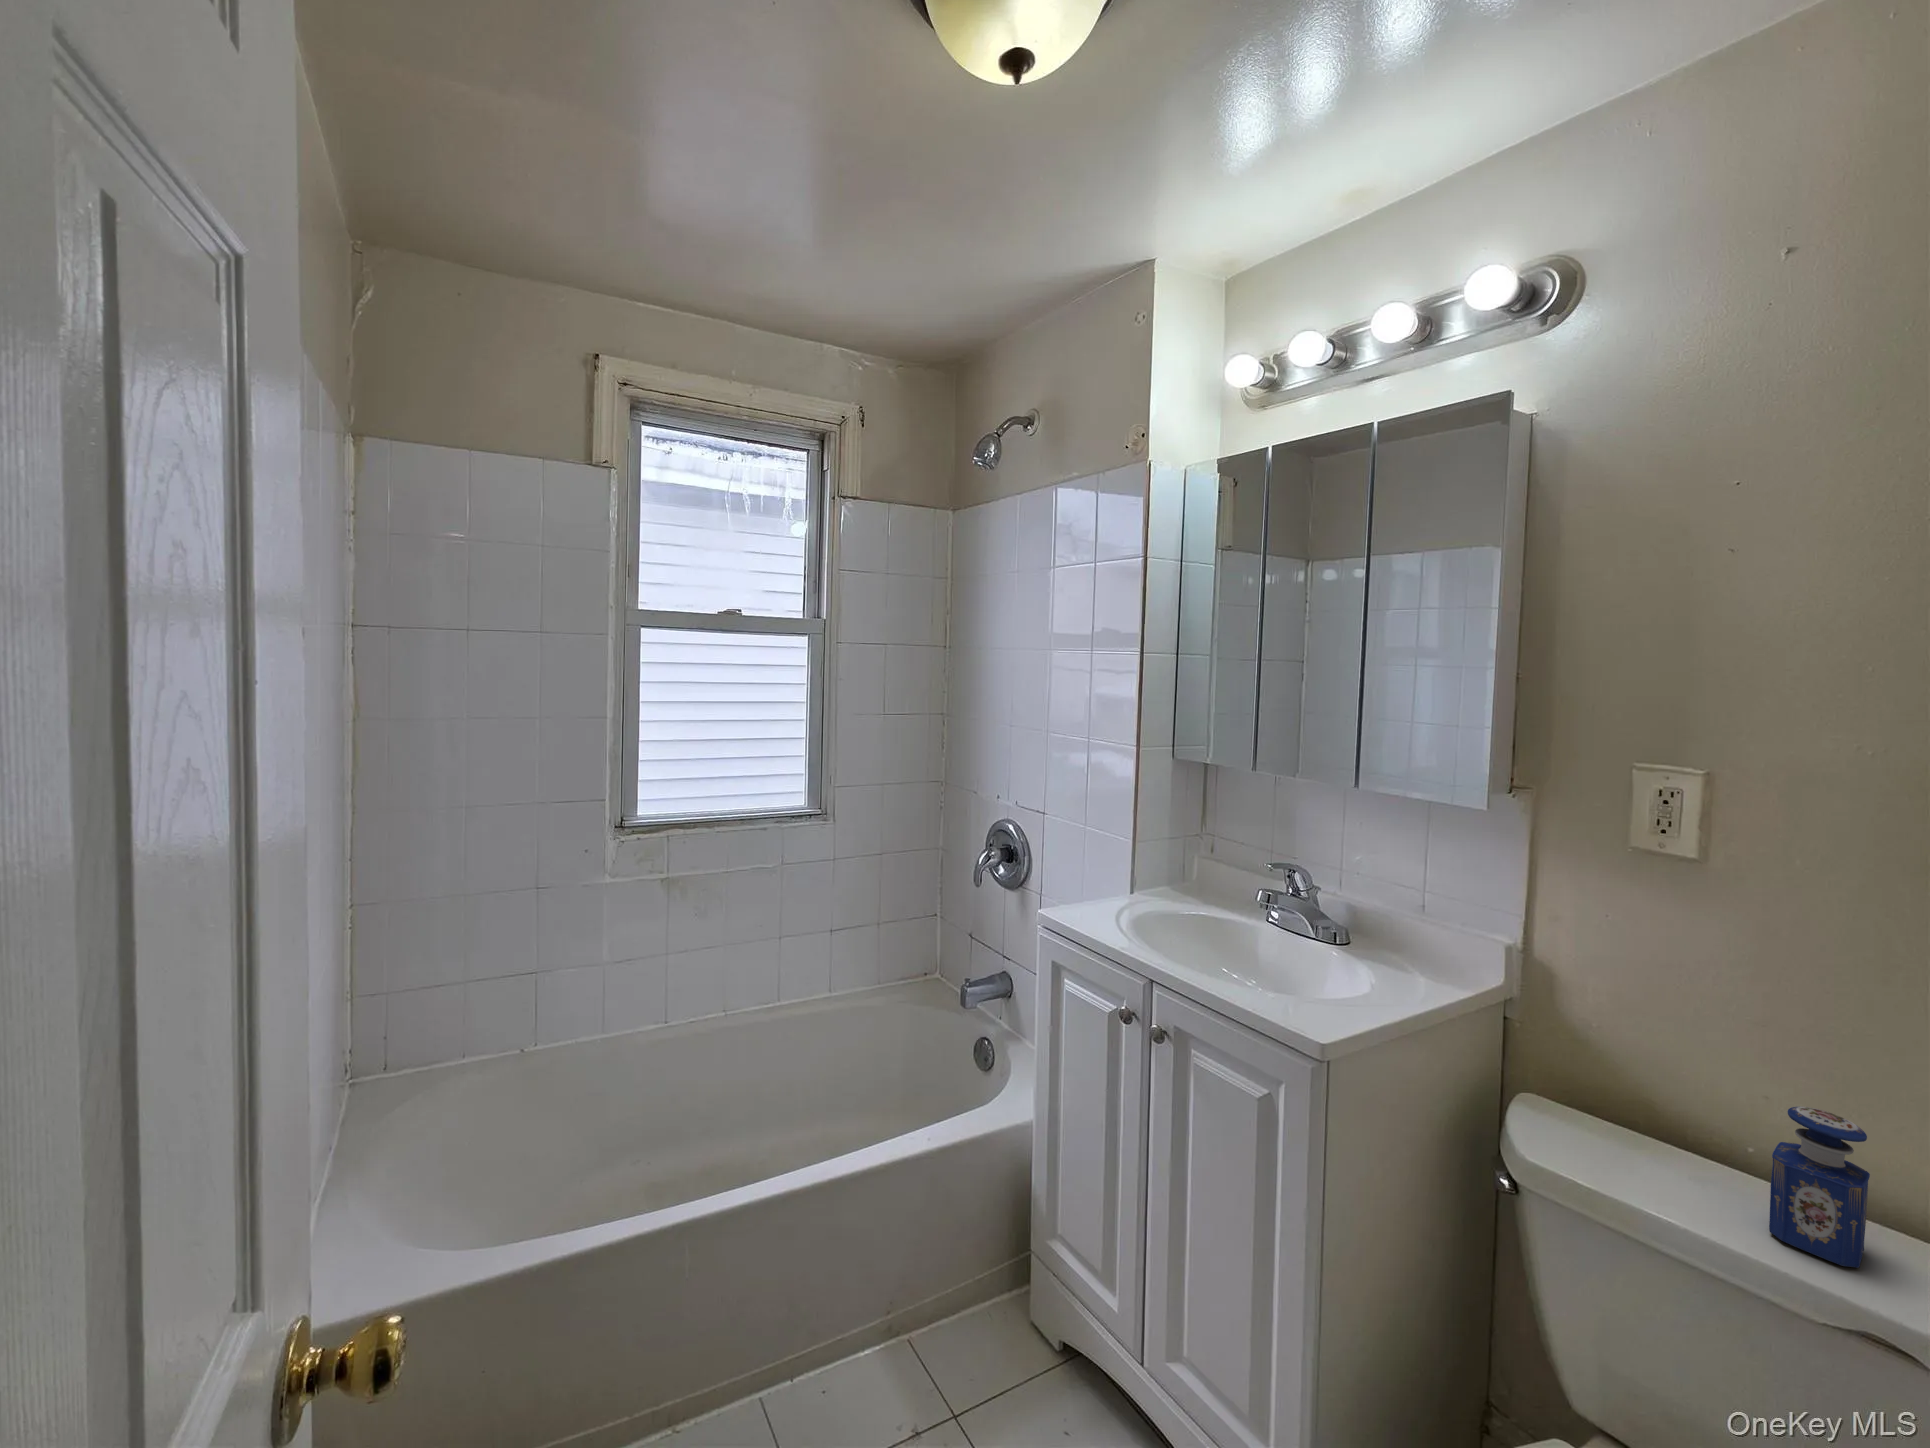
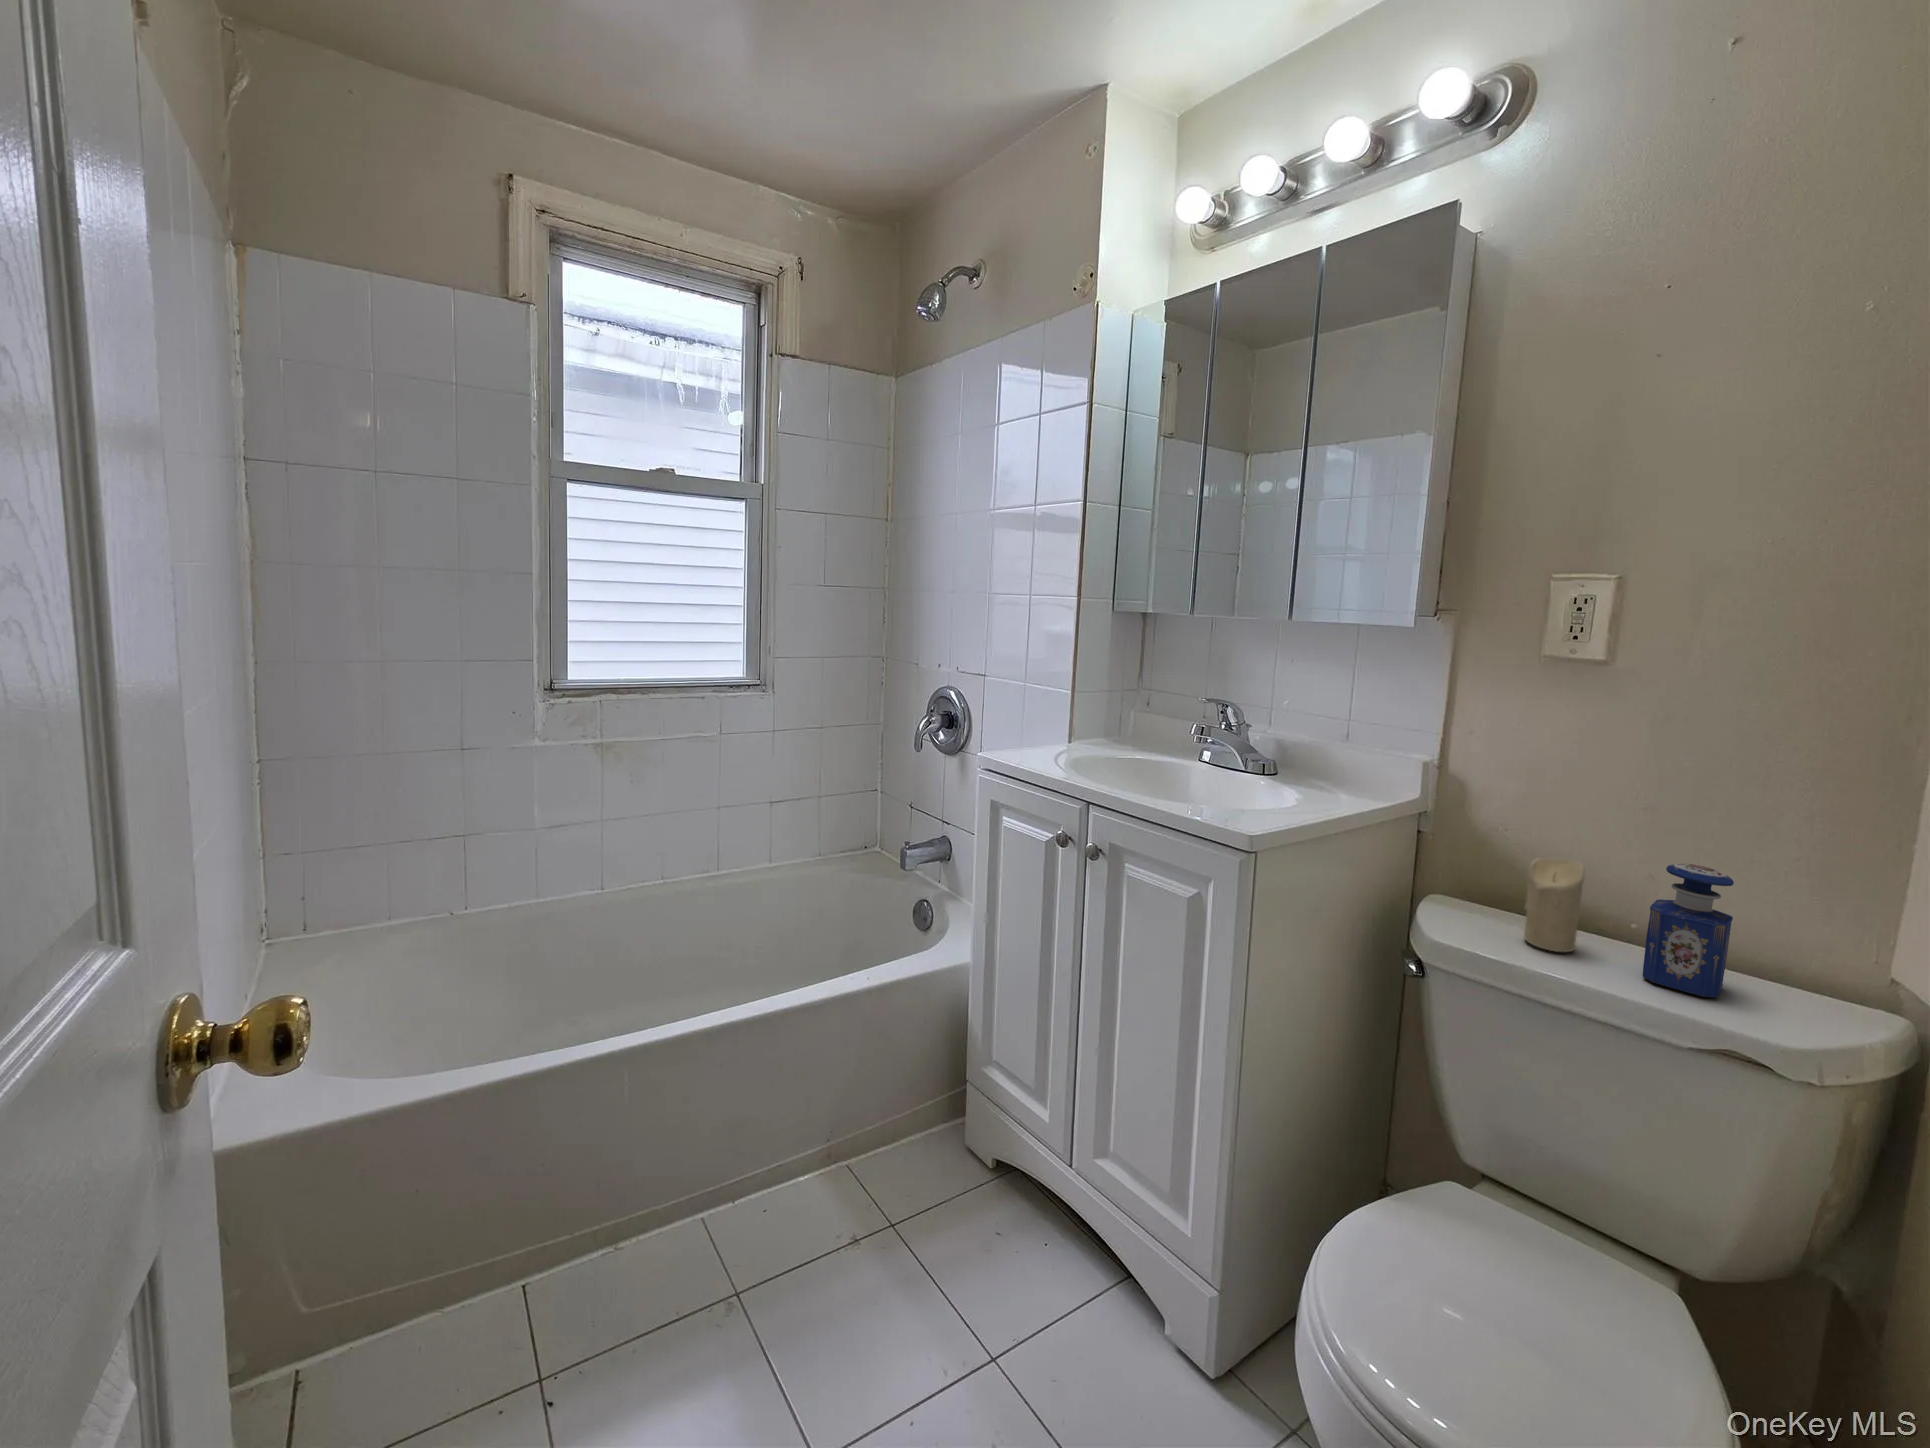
candle: none [1629,1079,1694,1191] -> present [1524,858,1585,952]

